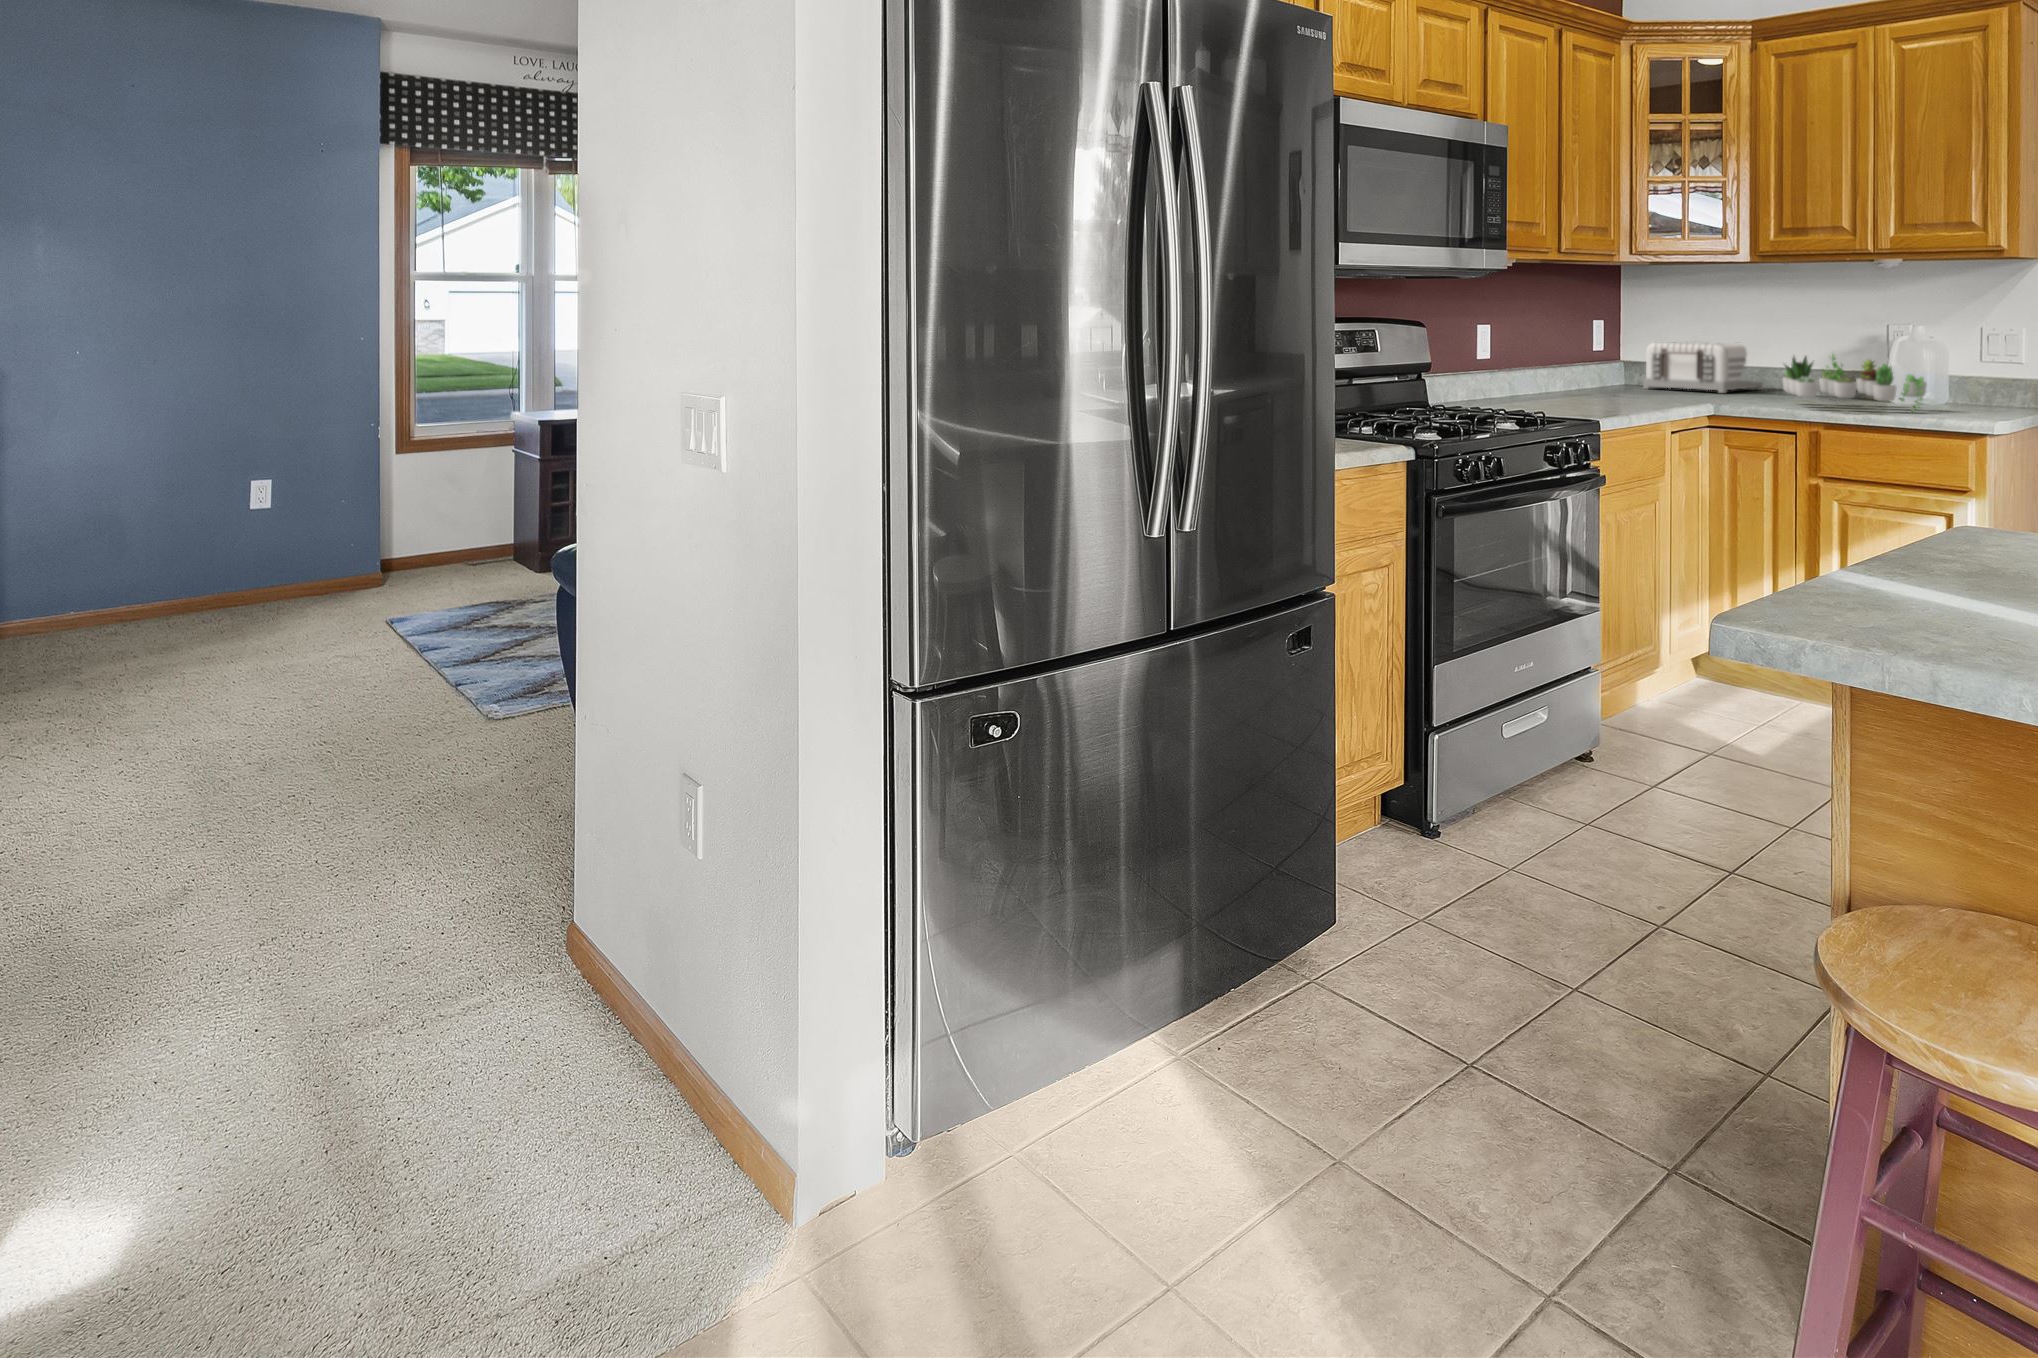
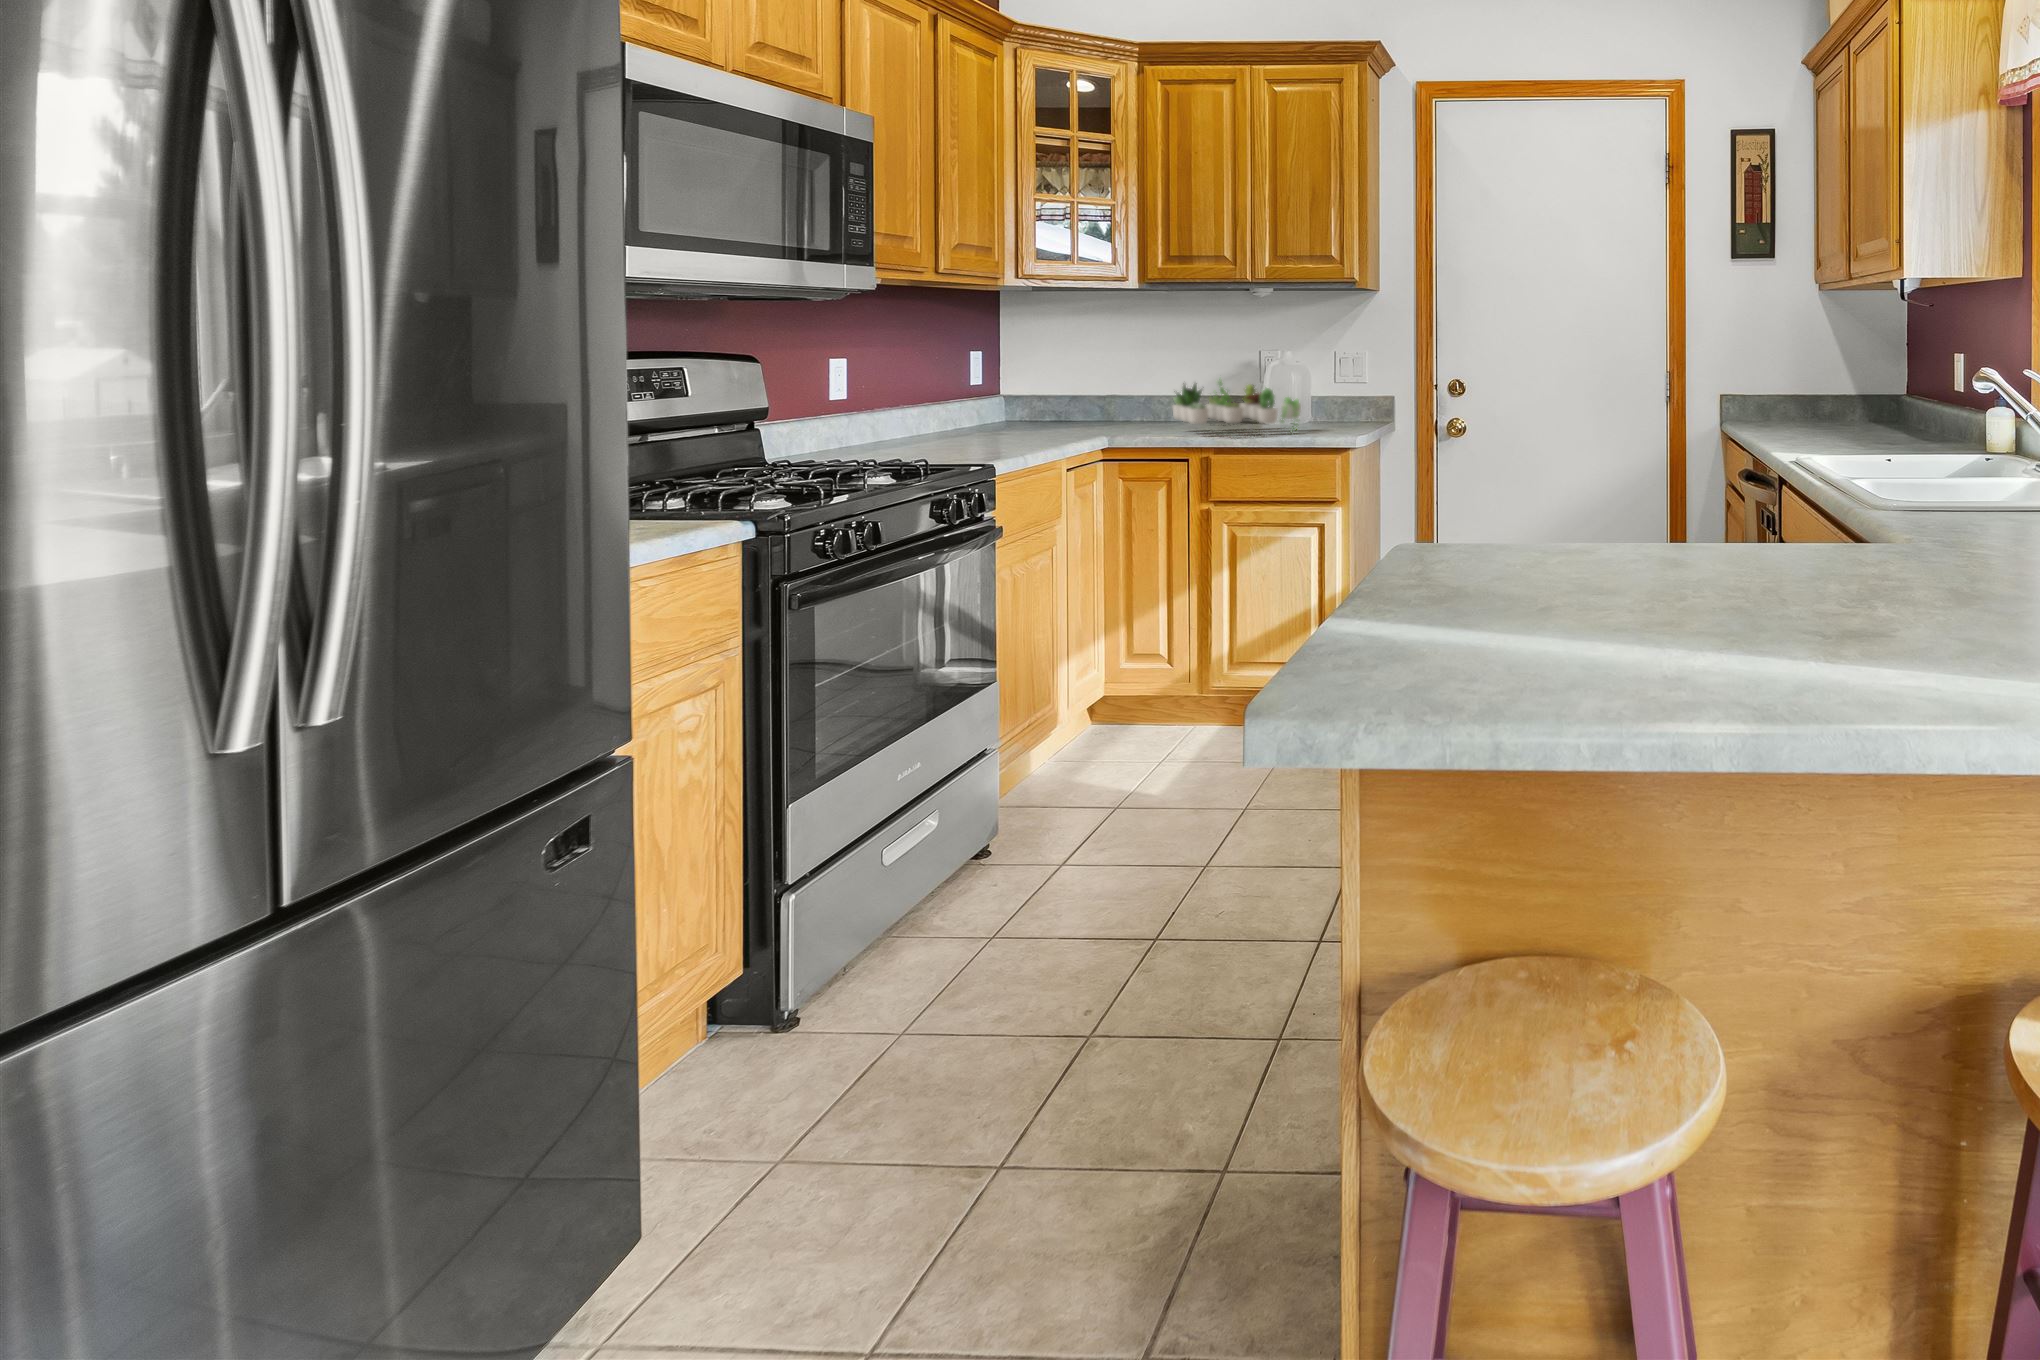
toaster: present [1643,341,1763,393] -> none [1025,371,1147,424]

